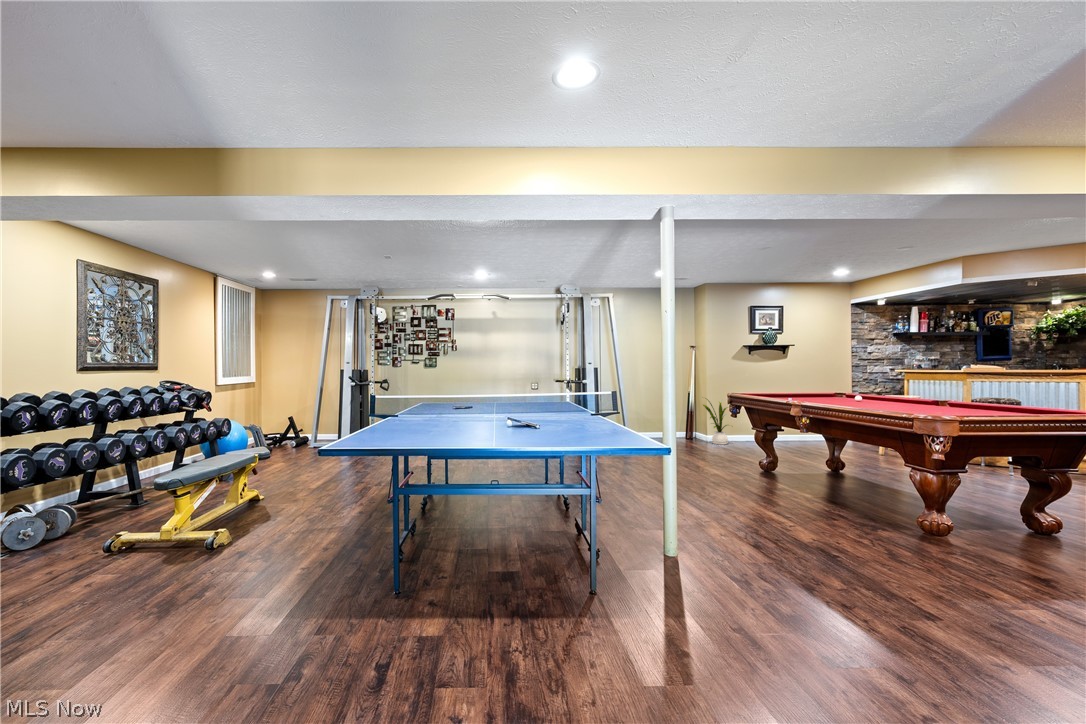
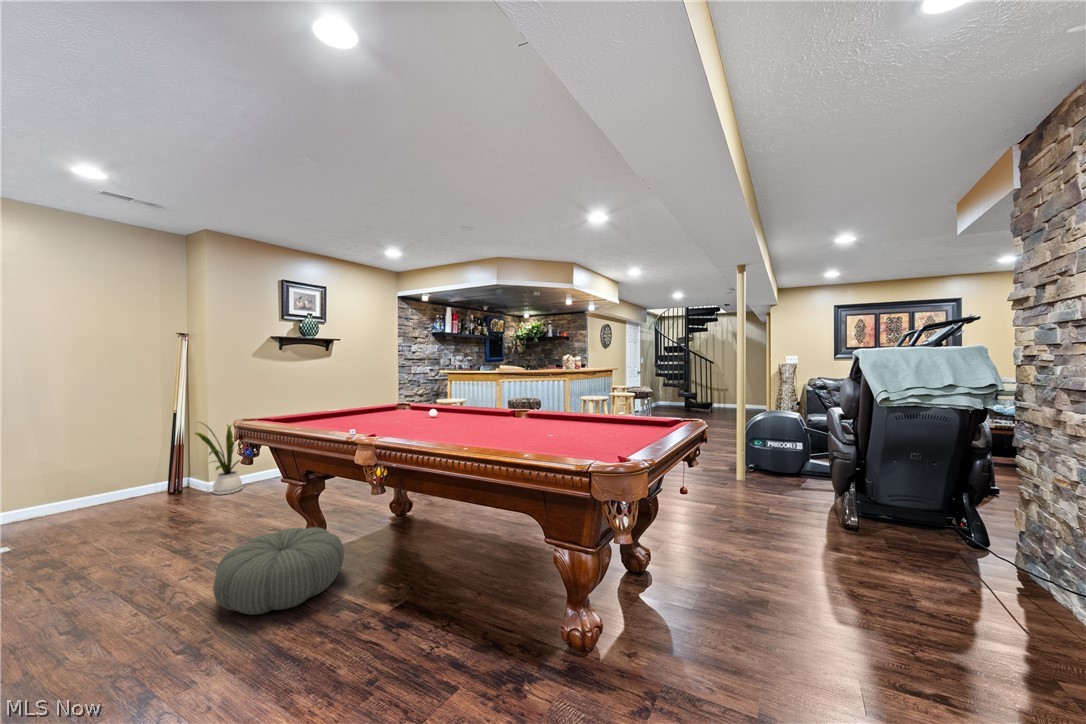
pouf: none [717,452,784,487] -> present [213,527,344,615]

